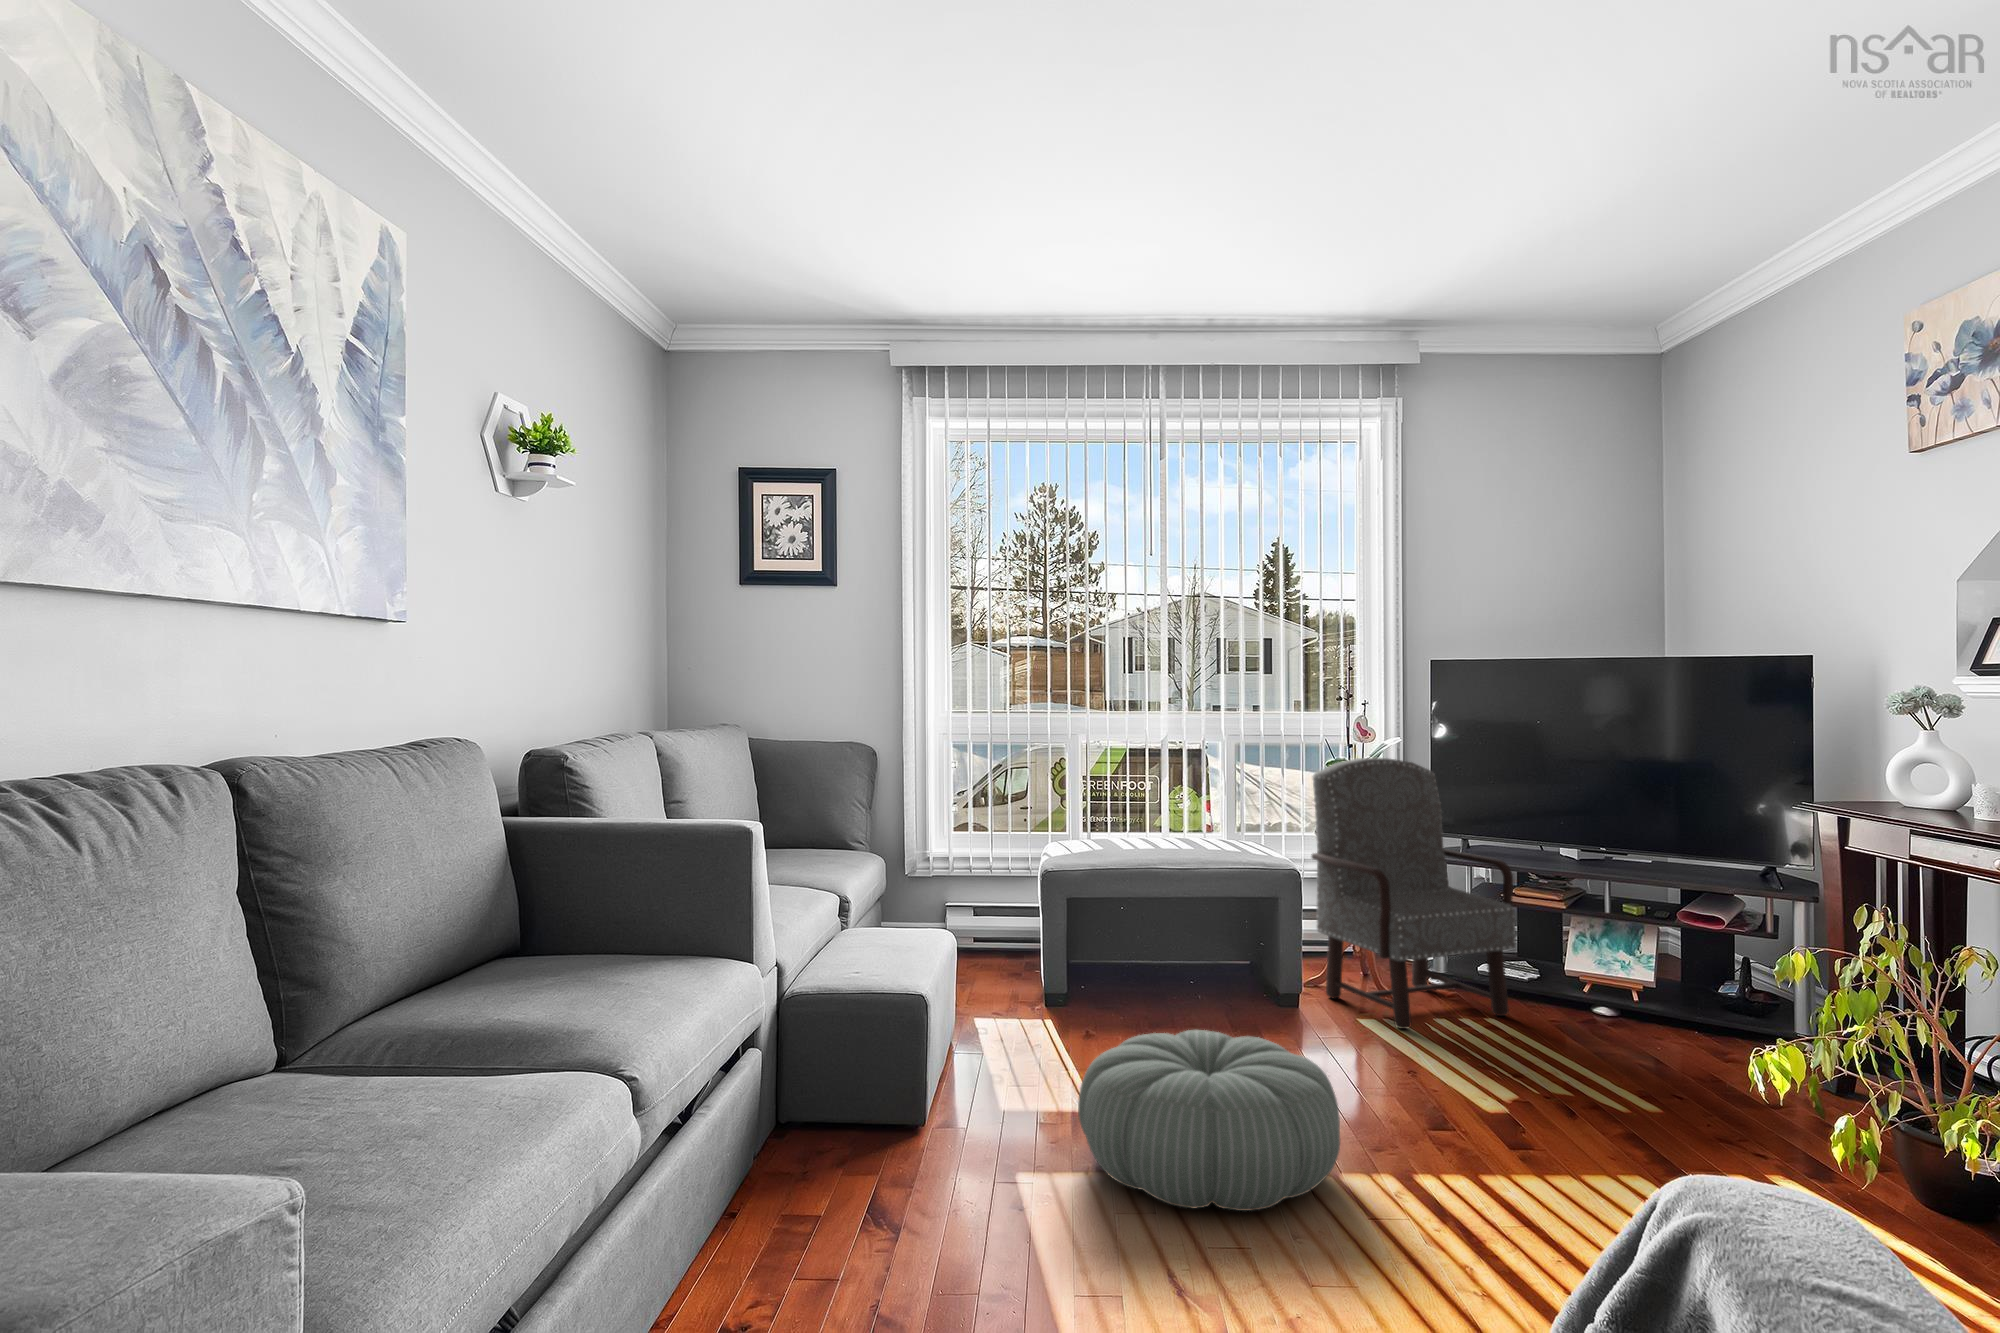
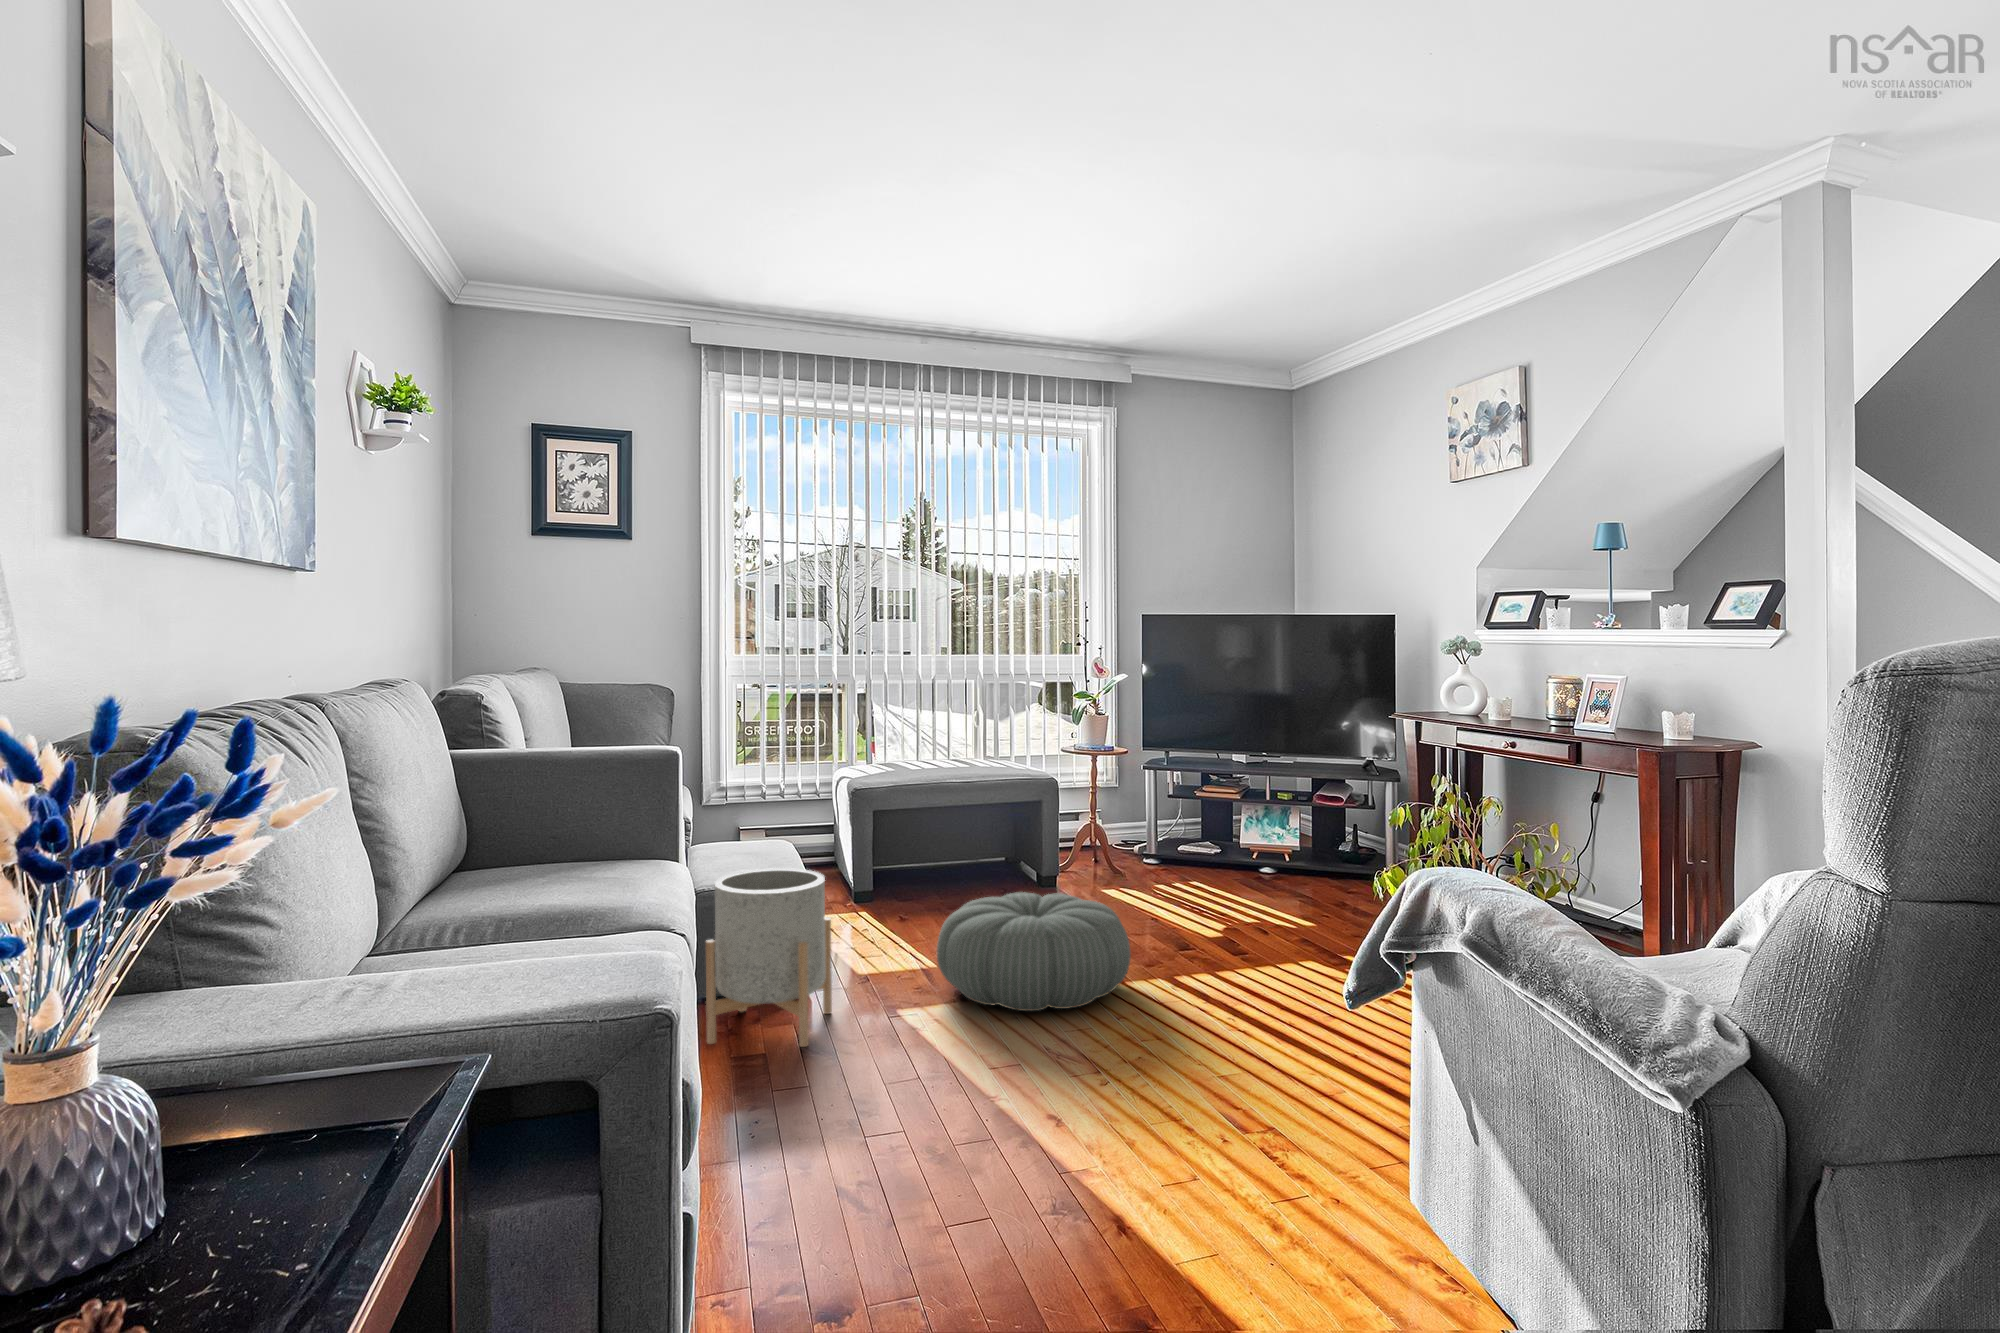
armchair: present [1312,758,1515,1029] -> none [1061,689,1209,894]
planter: none [767,978,936,1221] -> present [706,868,832,1047]

